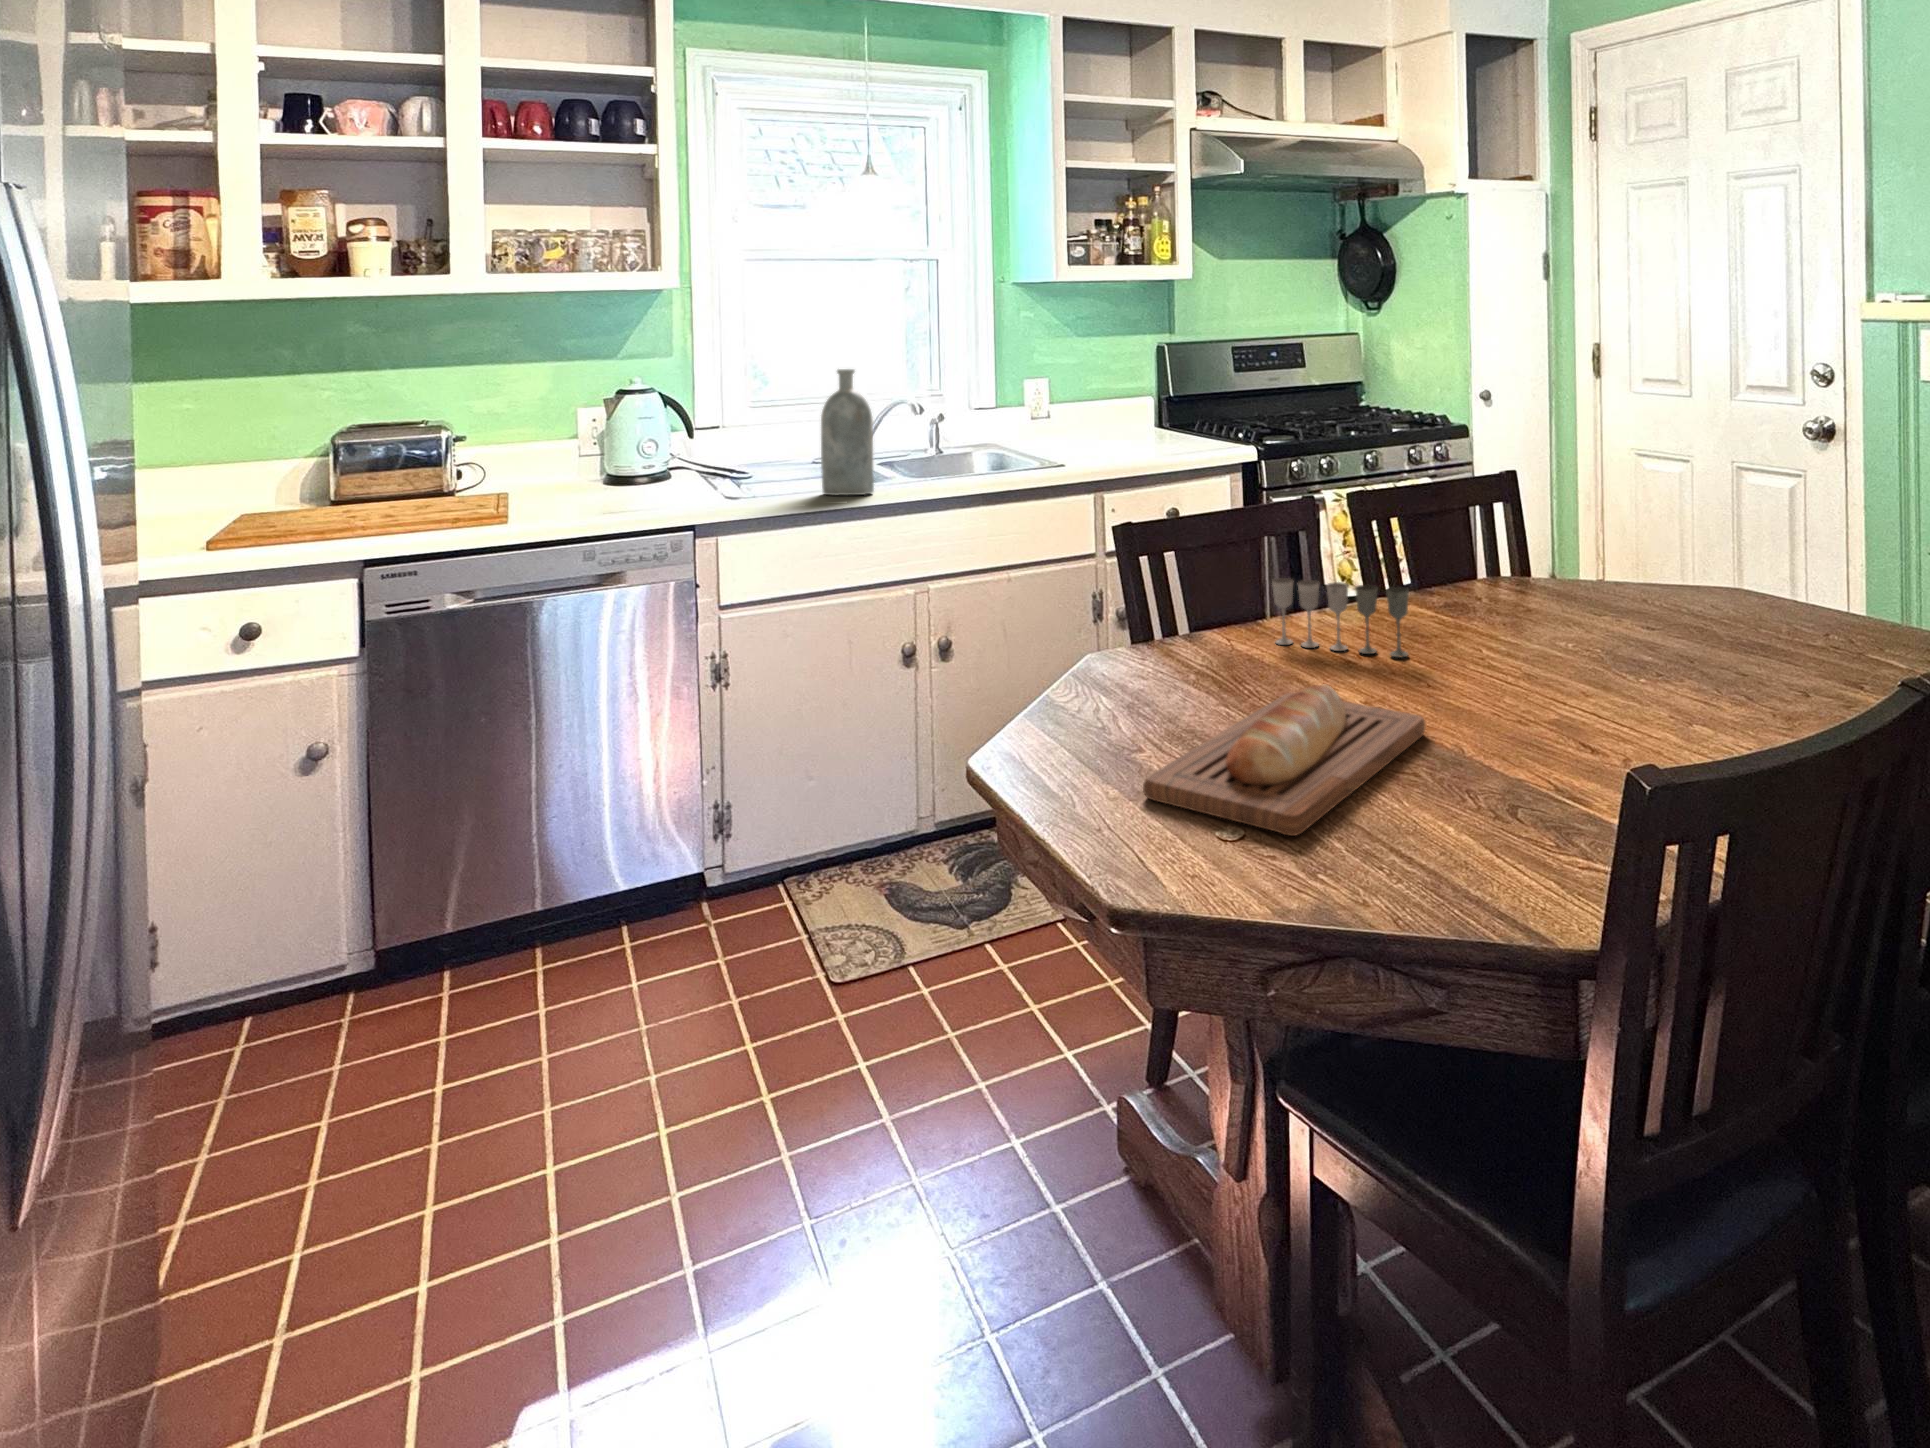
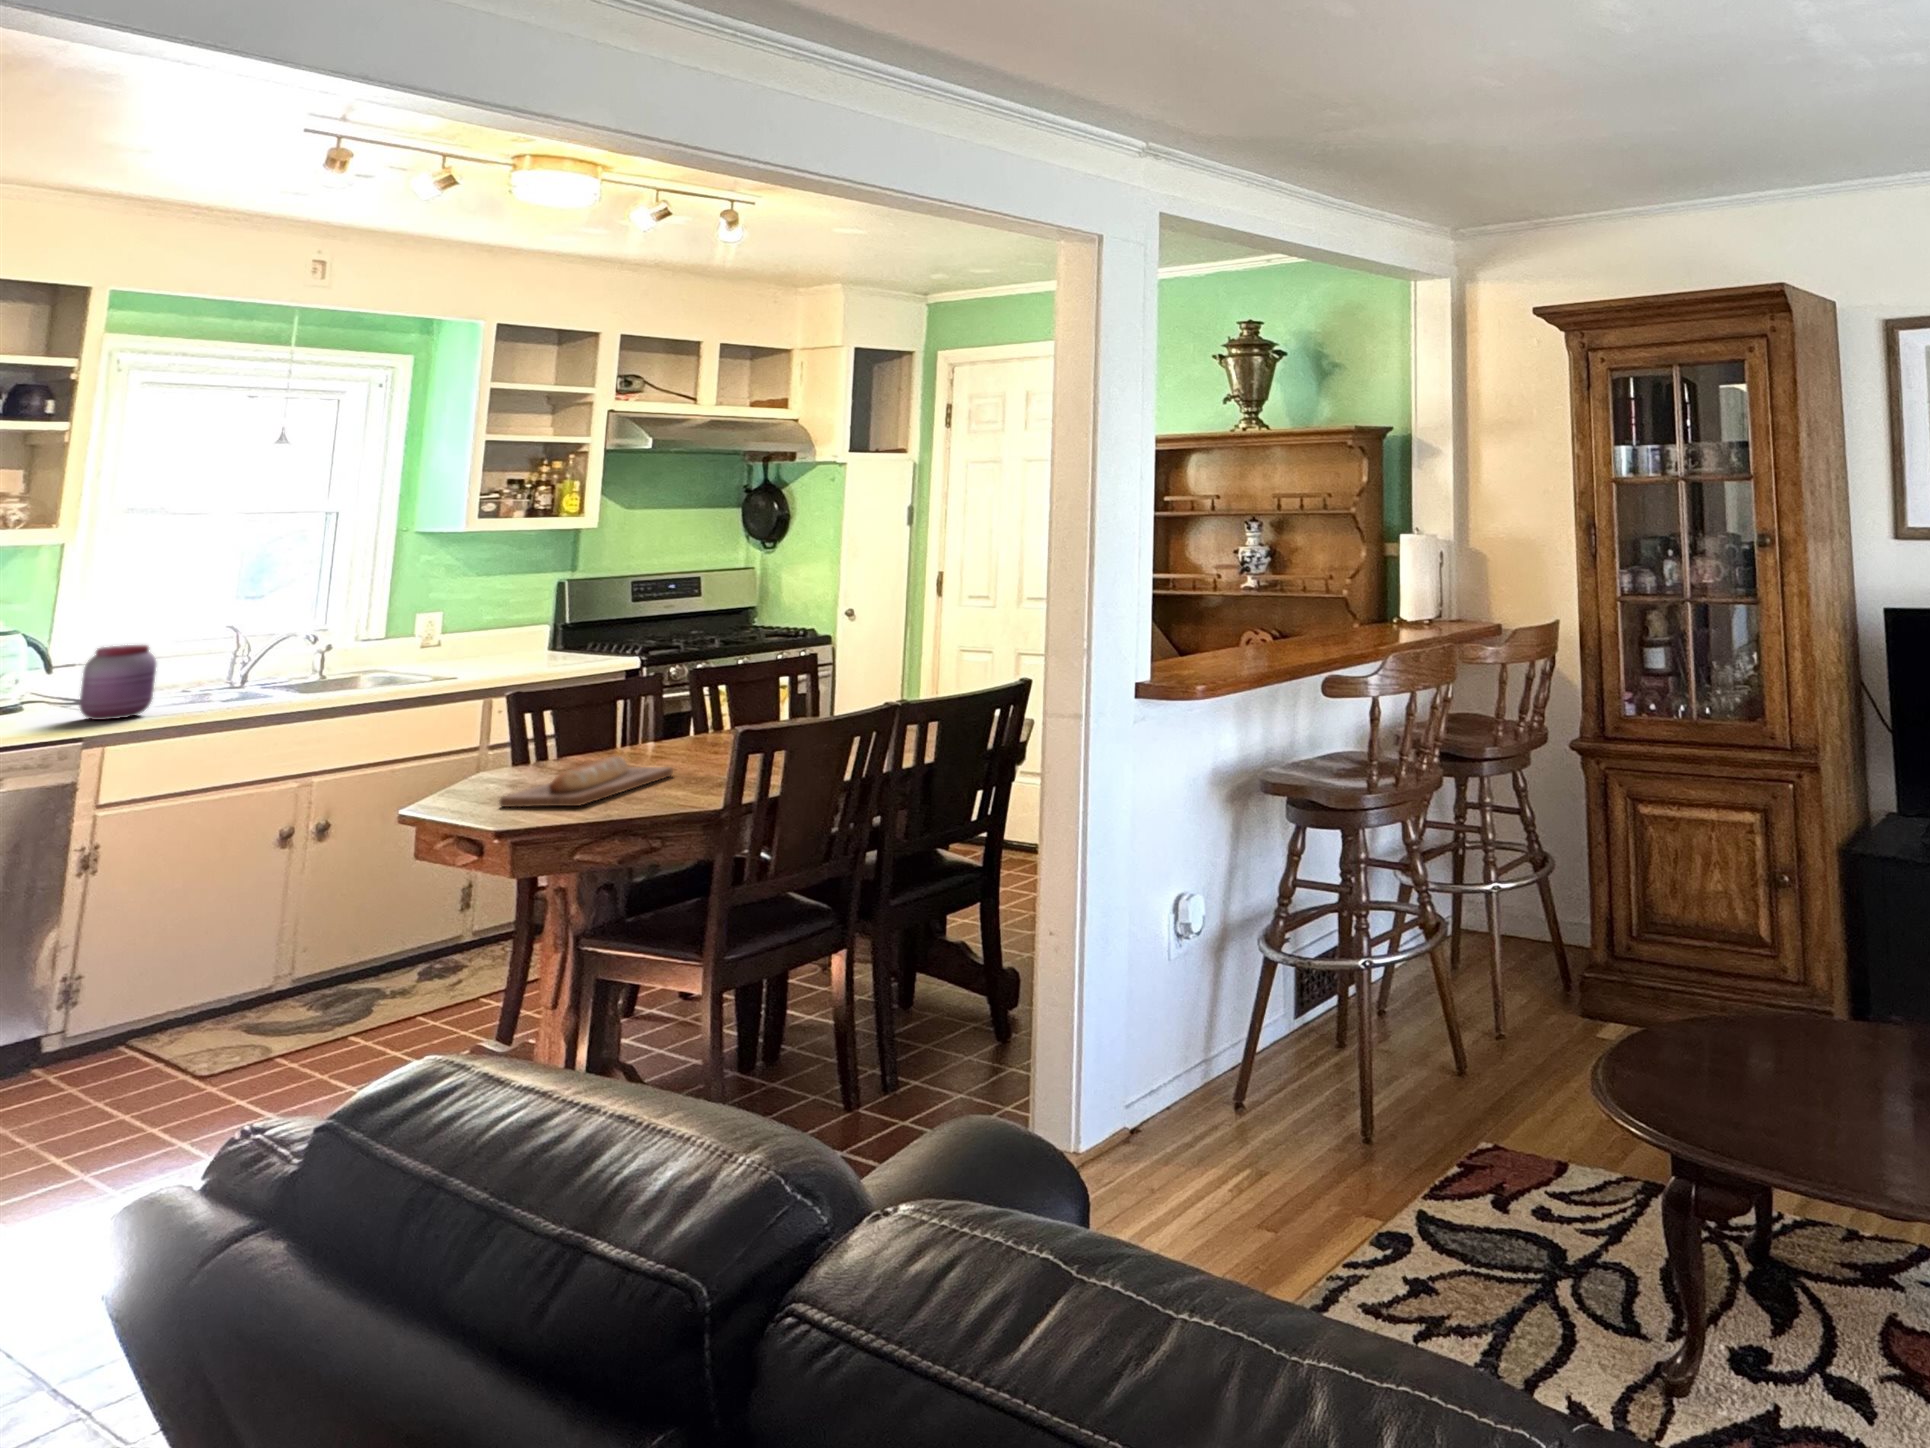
bottle: present [821,369,874,495] -> none [214,609,275,711]
jar: none [696,408,764,499] -> present [79,645,156,720]
wine glass: present [1272,578,1409,657] -> none [603,716,690,757]

